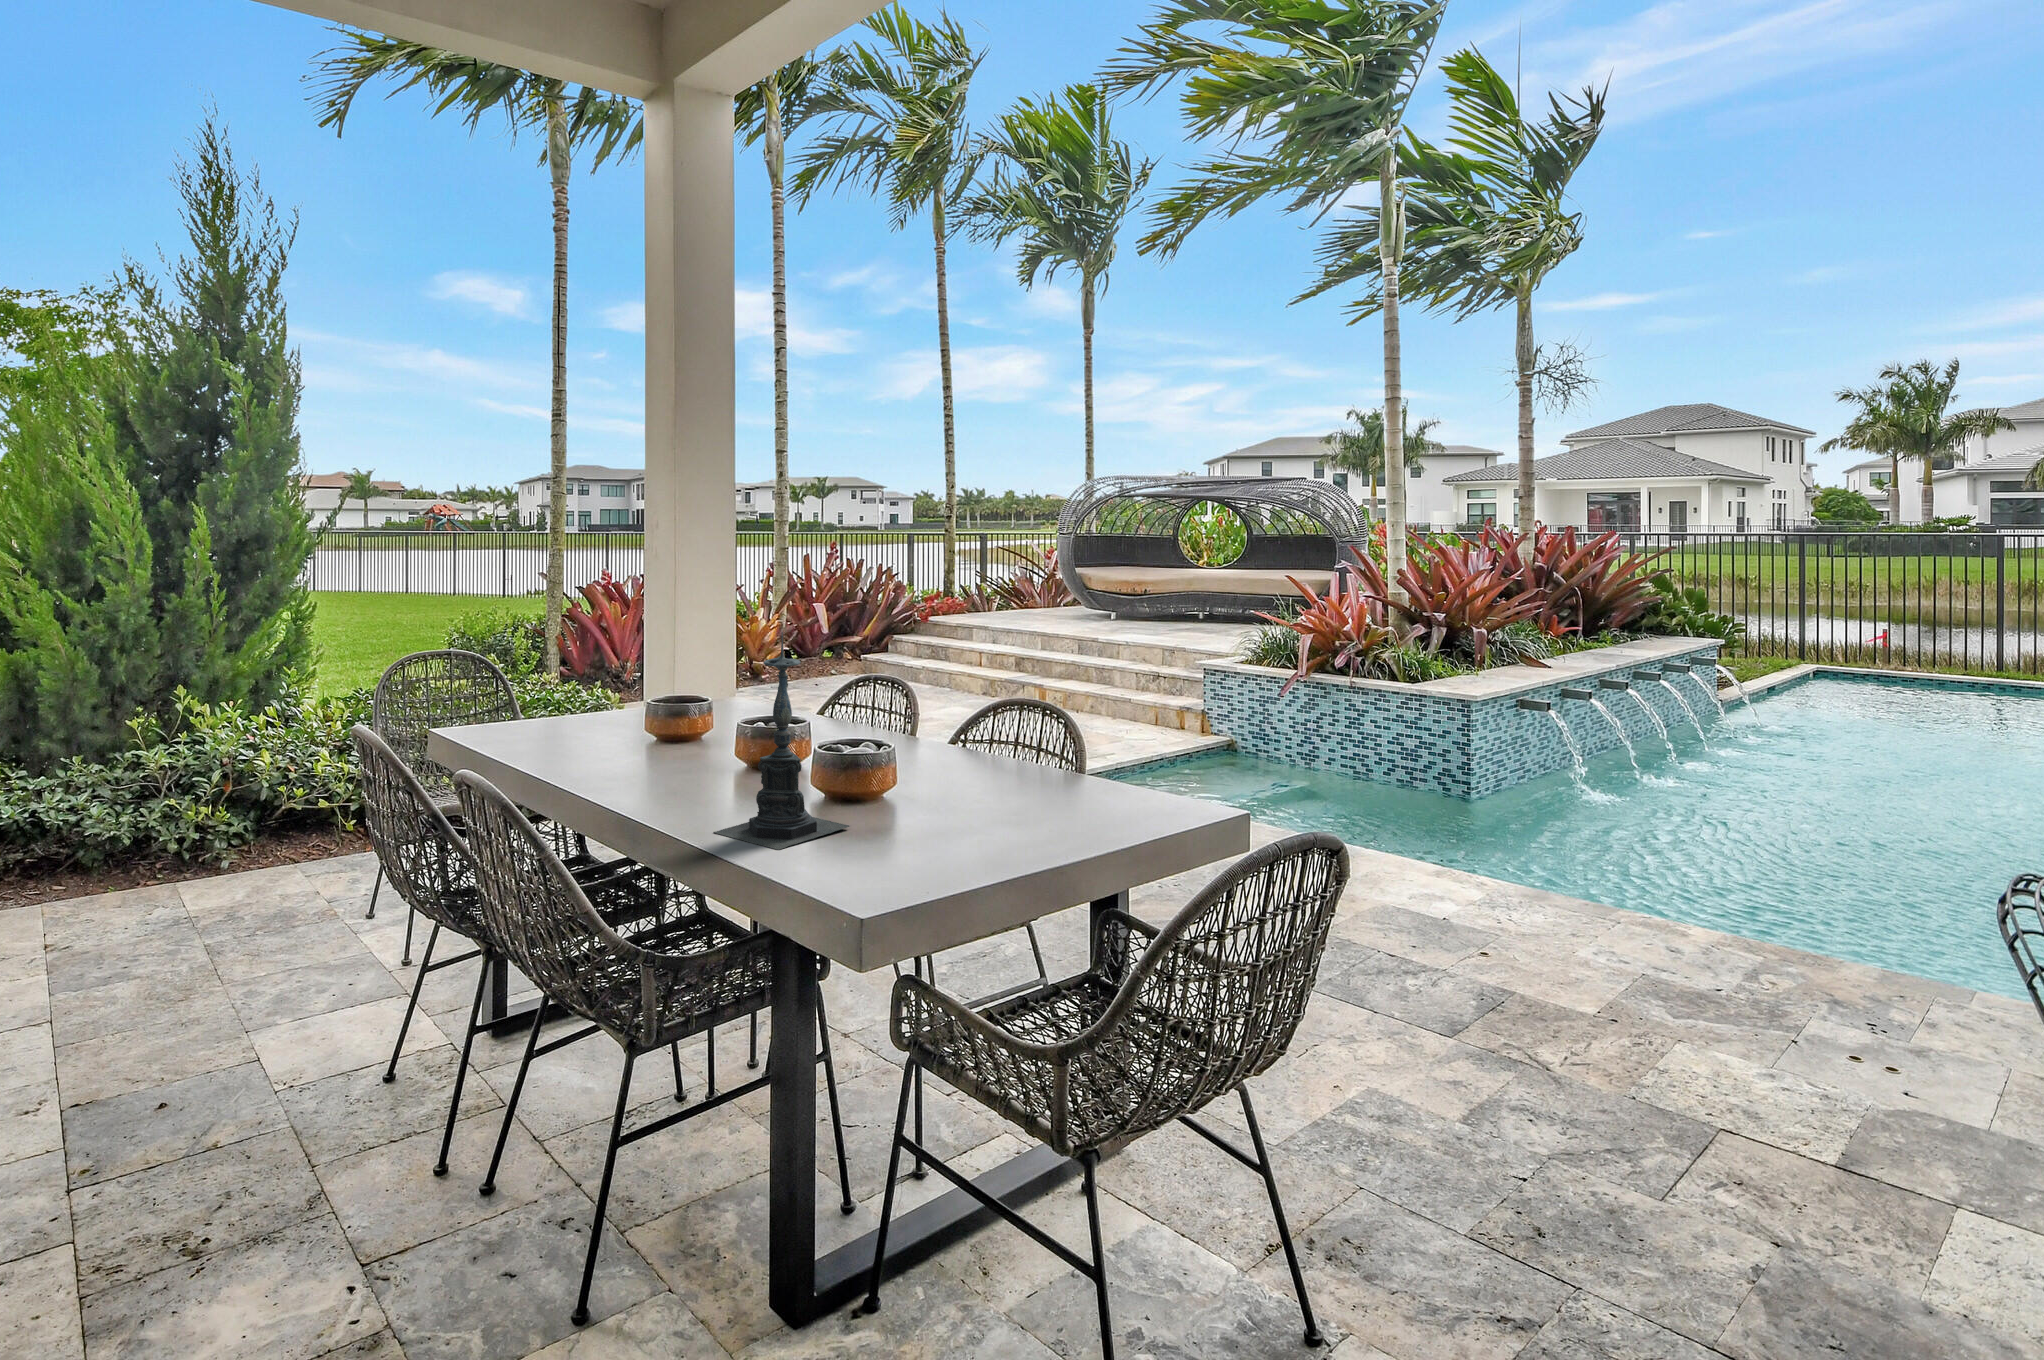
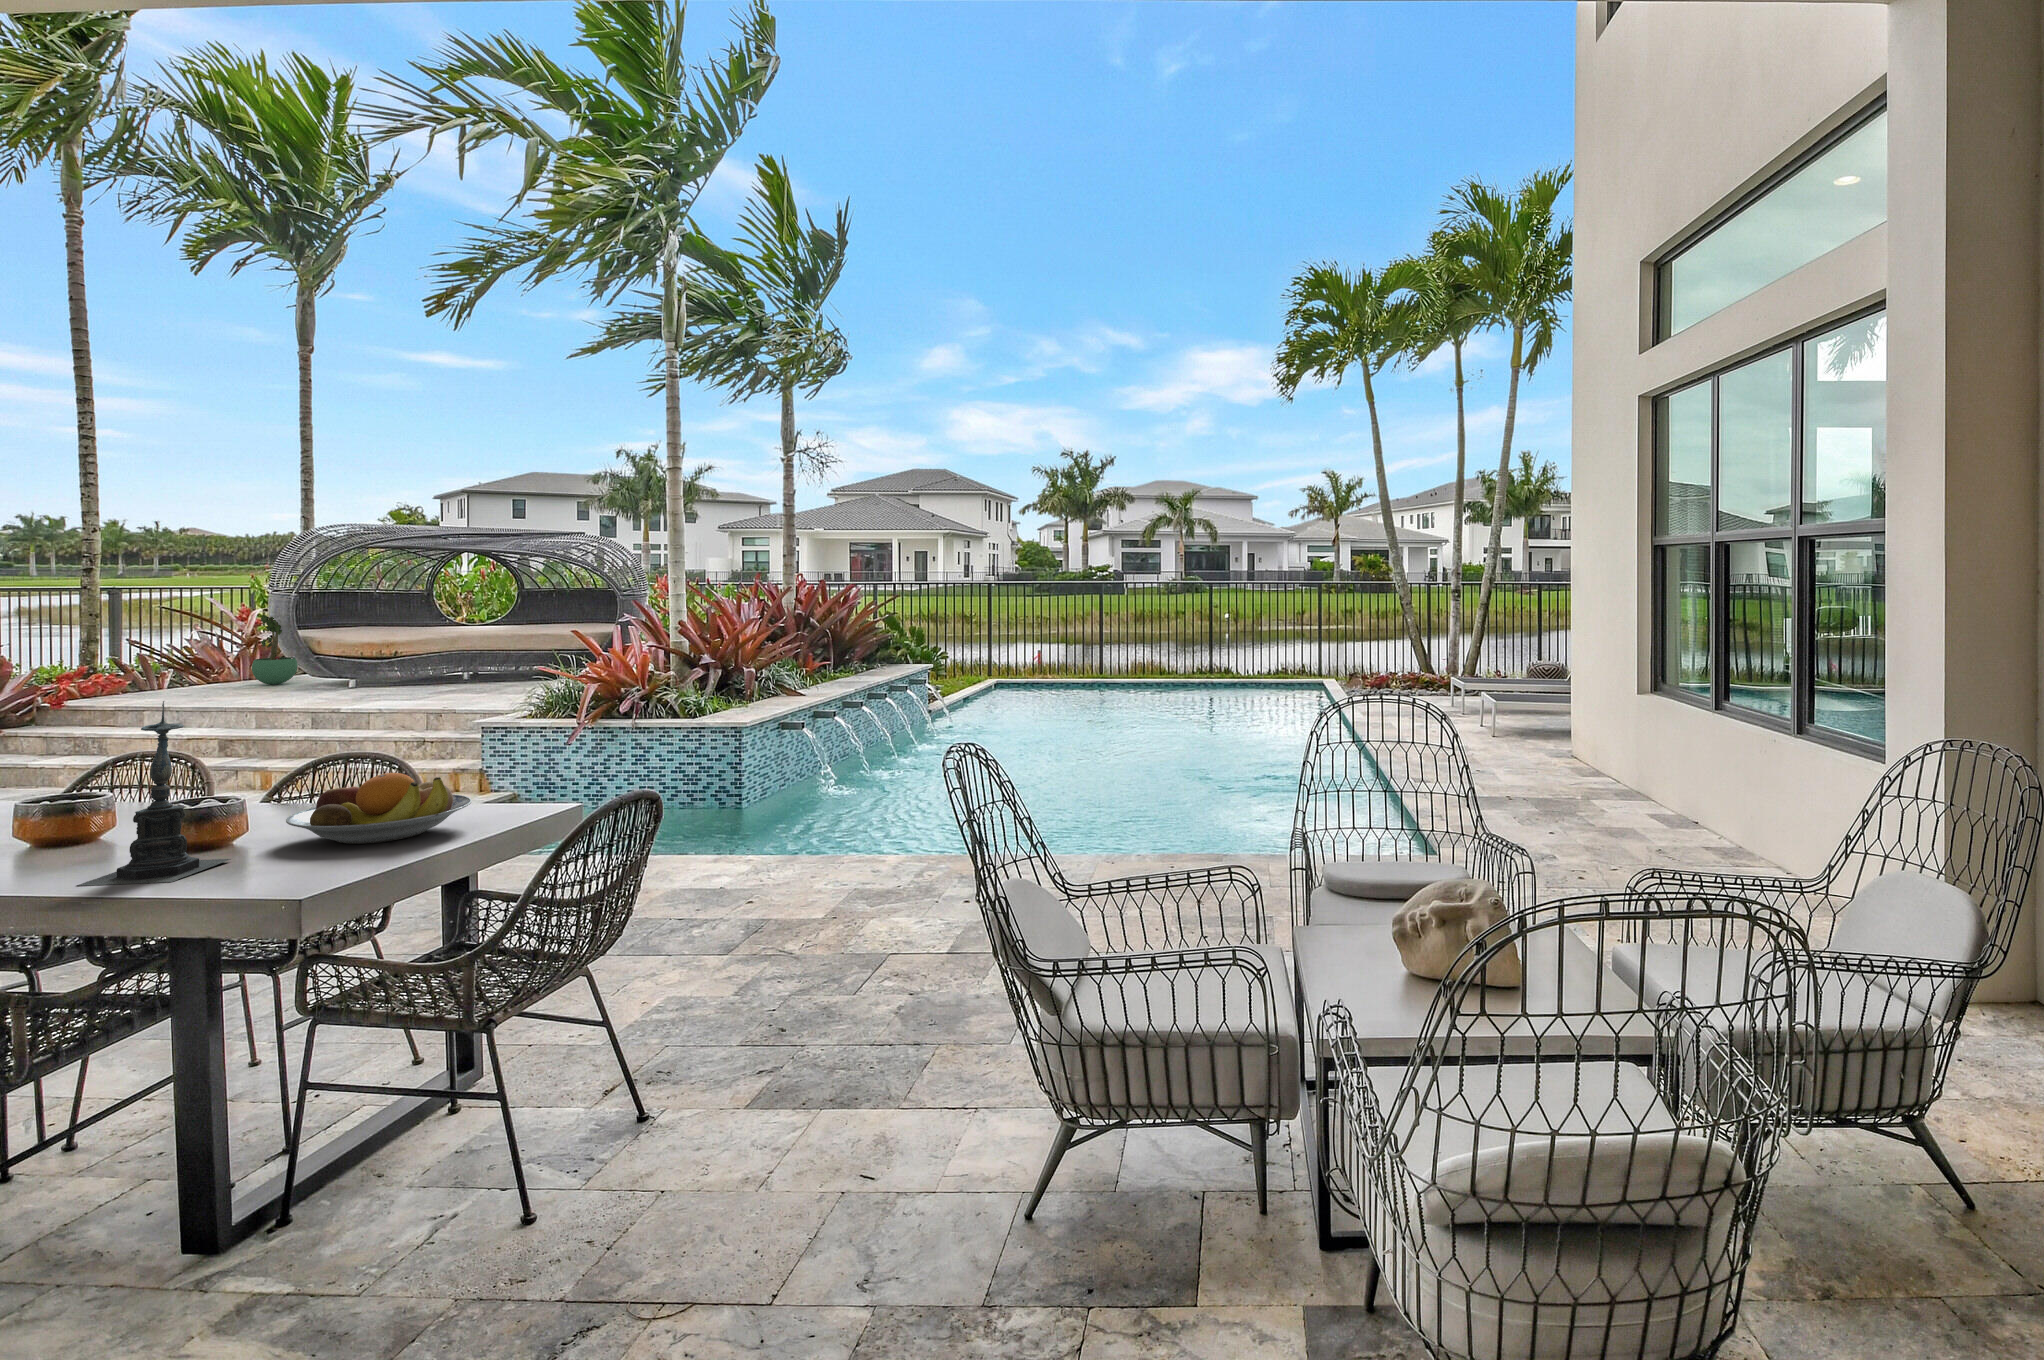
potted plant: none [1046,553,1076,613] -> present [252,615,298,685]
fruit bowl: none [909,741,1101,833] -> present [286,773,472,844]

